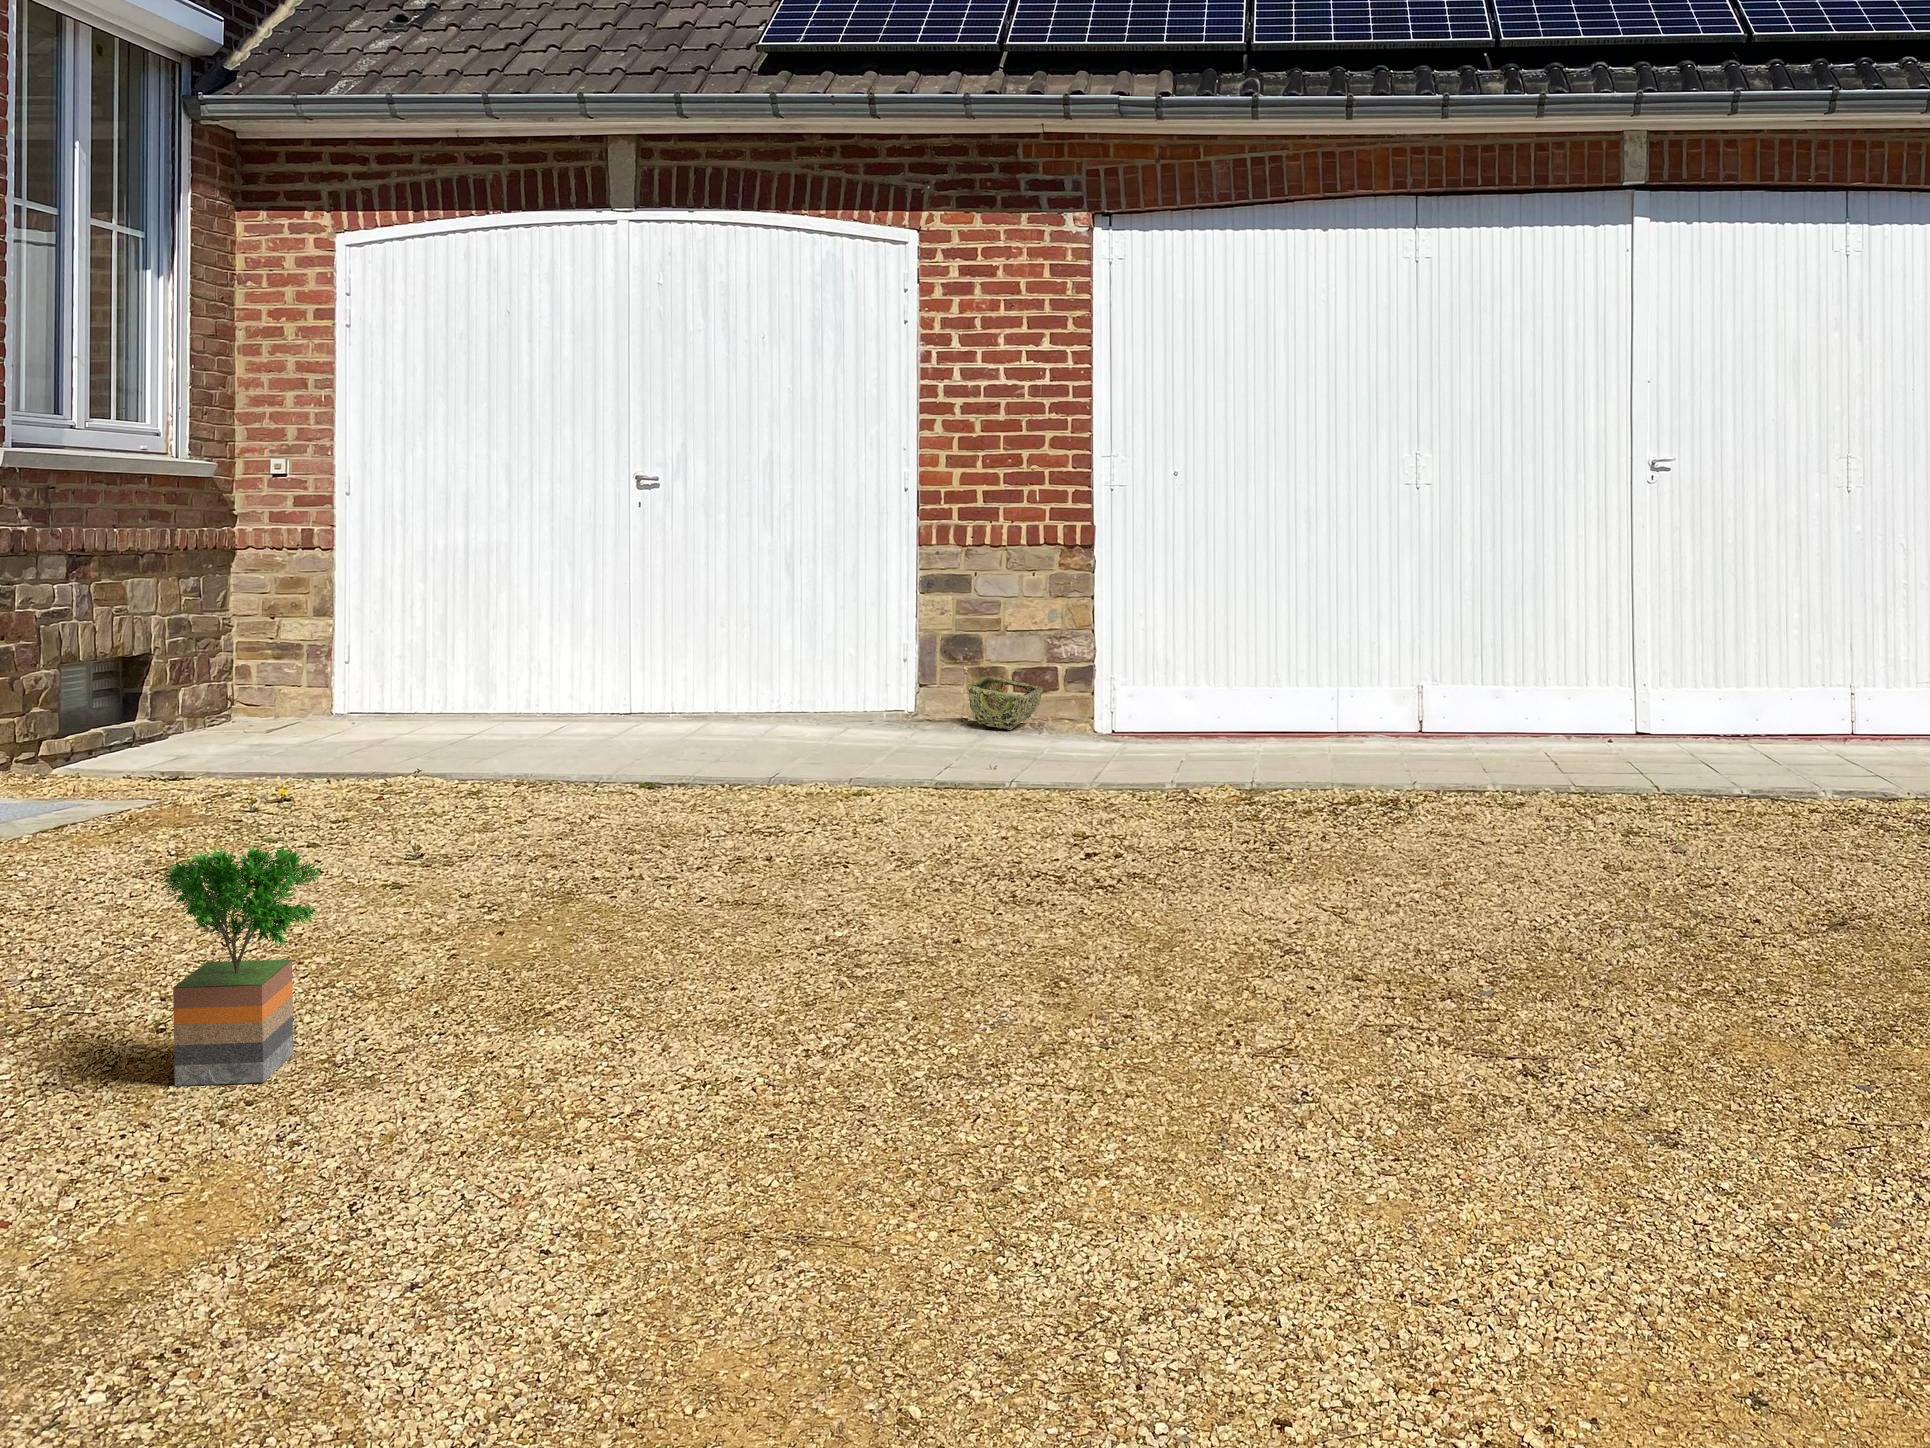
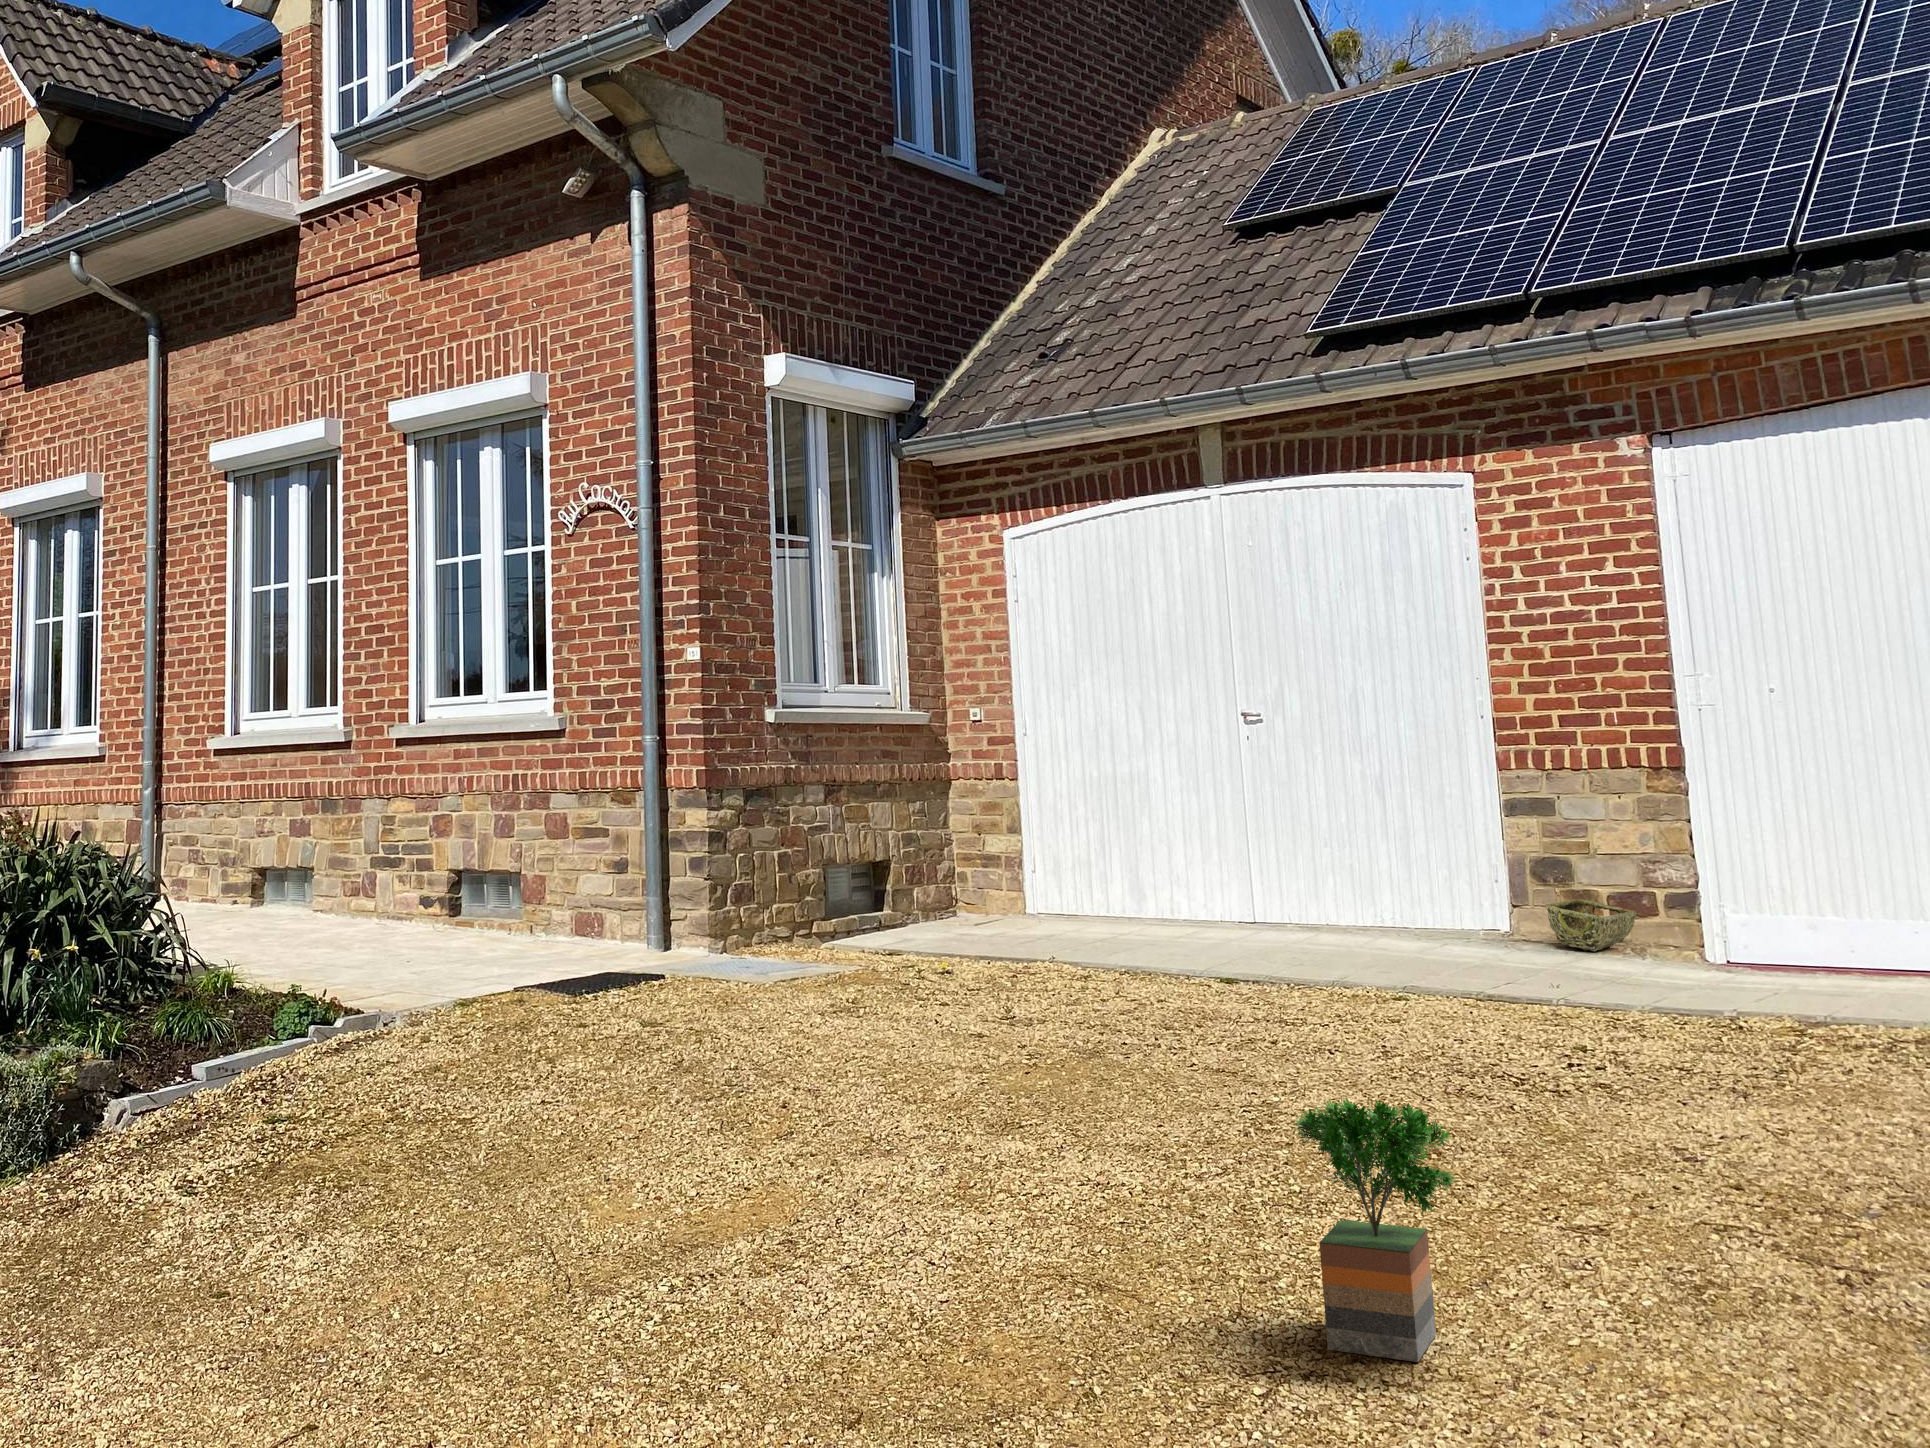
potted tree: present [160,846,321,1086] -> present [1294,1098,1457,1362]

